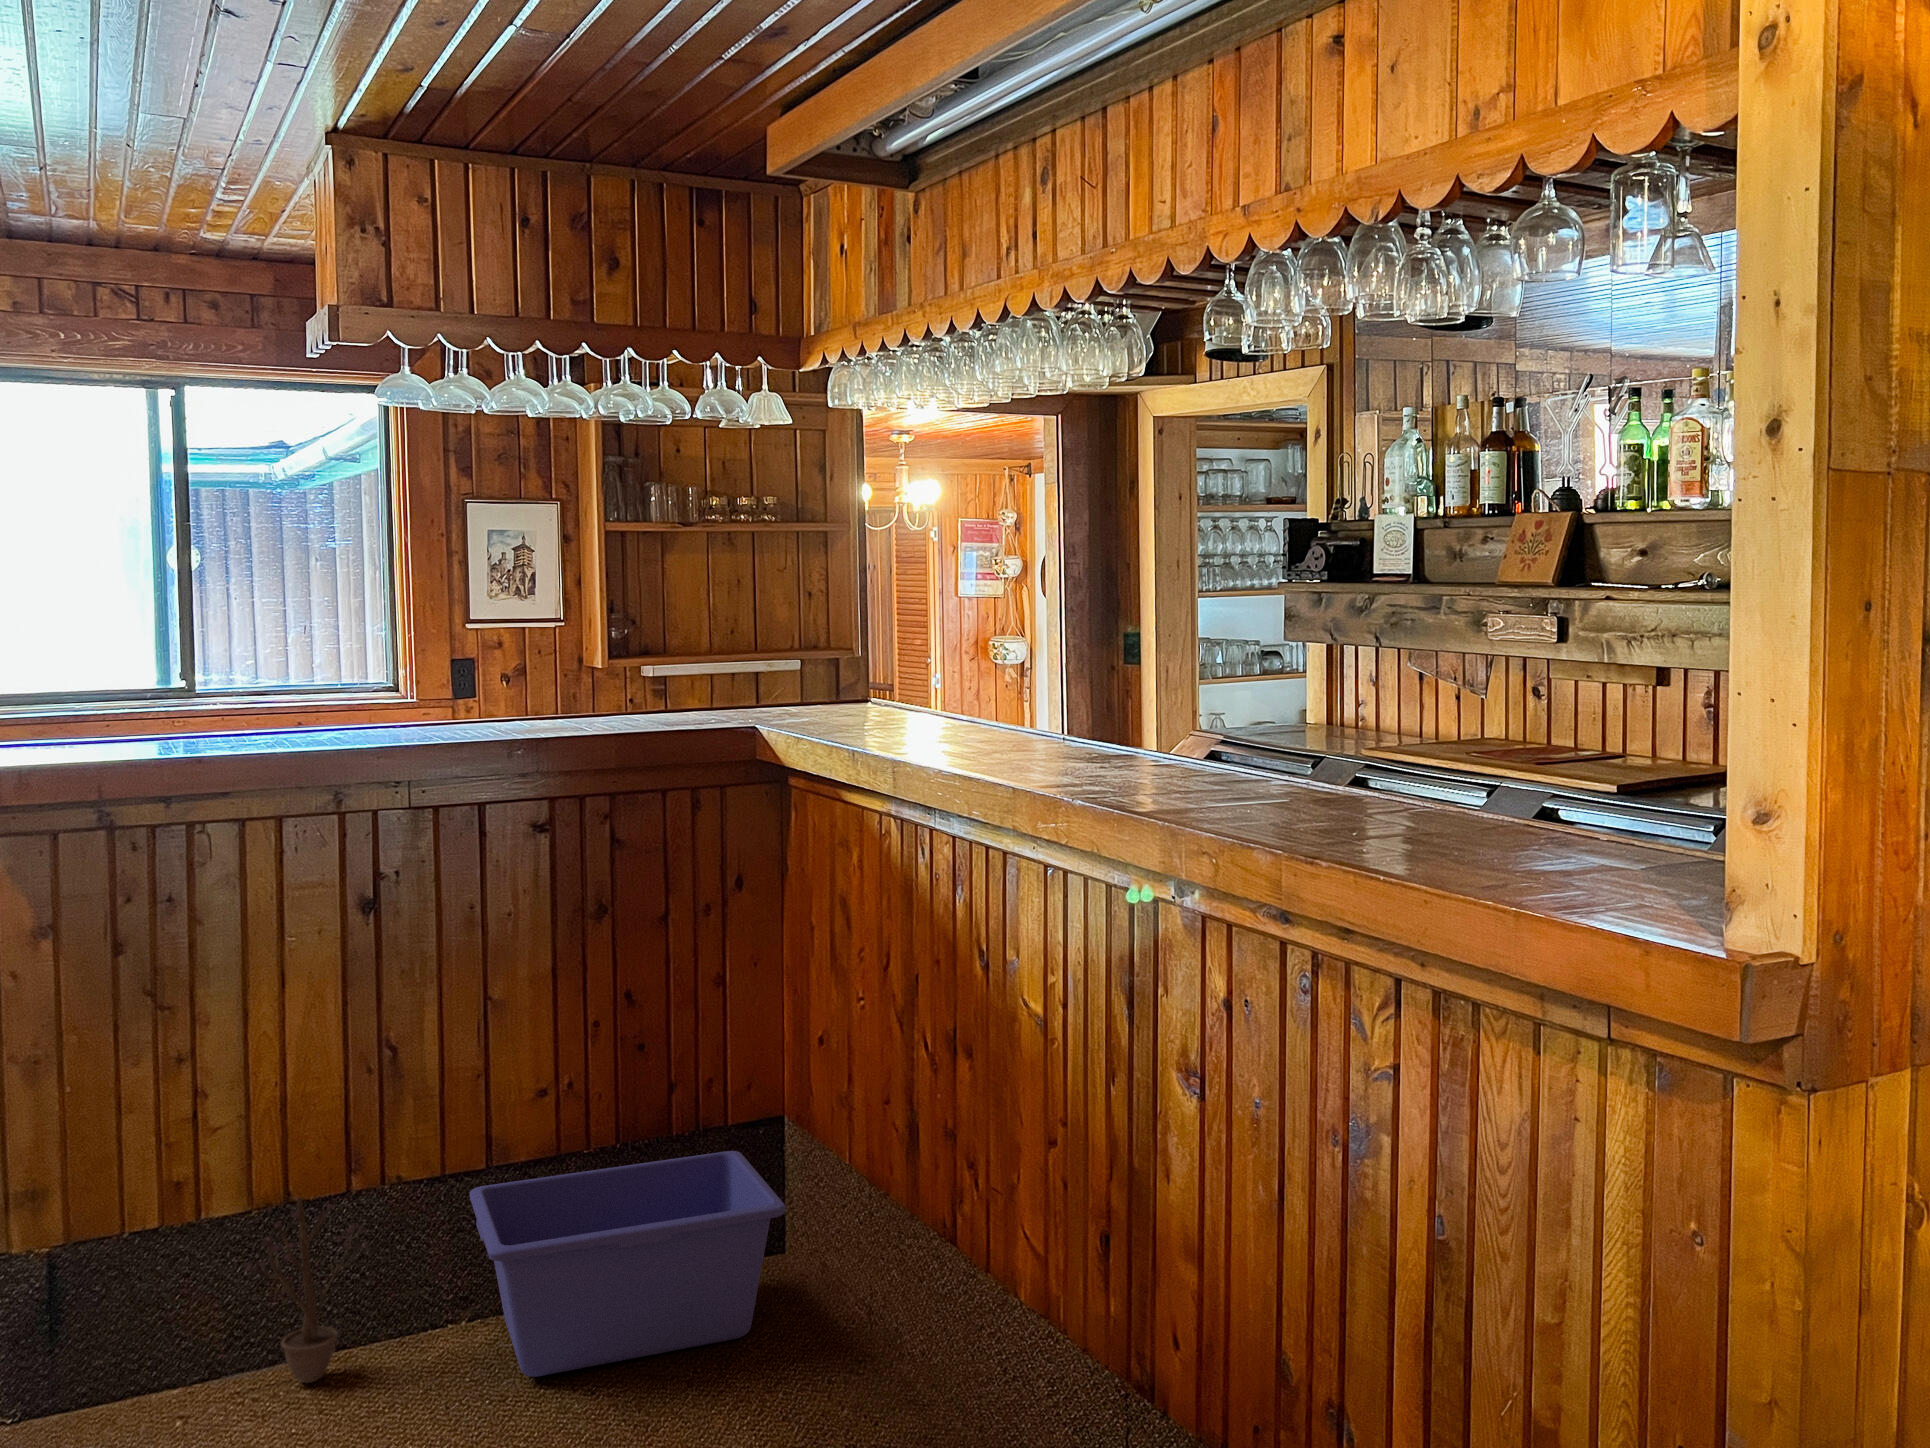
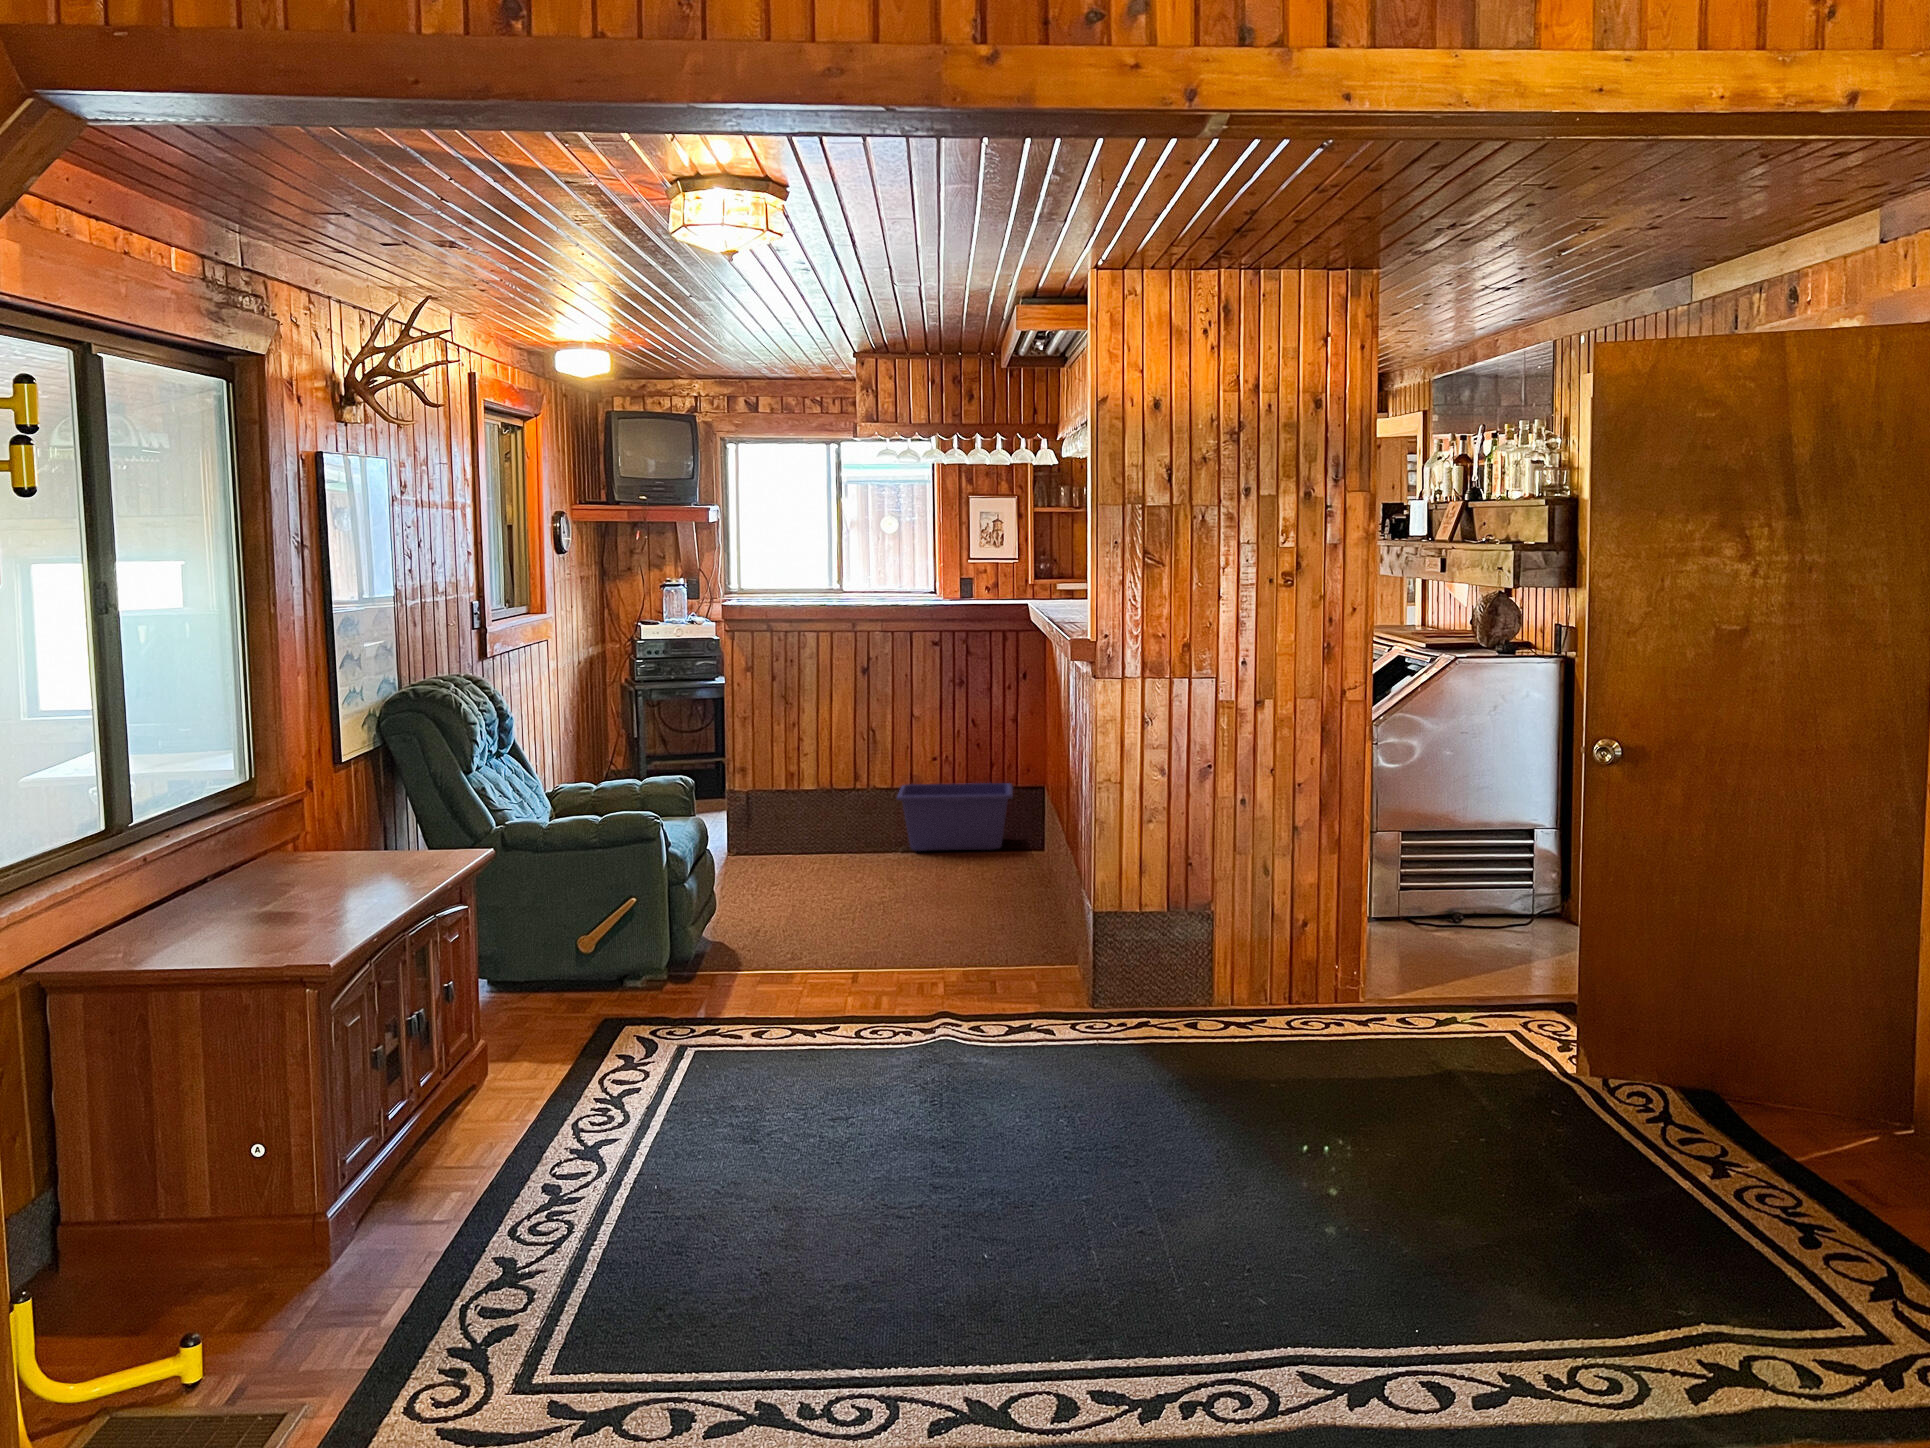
decorative plant: present [224,1197,371,1383] -> none [811,777,863,848]

